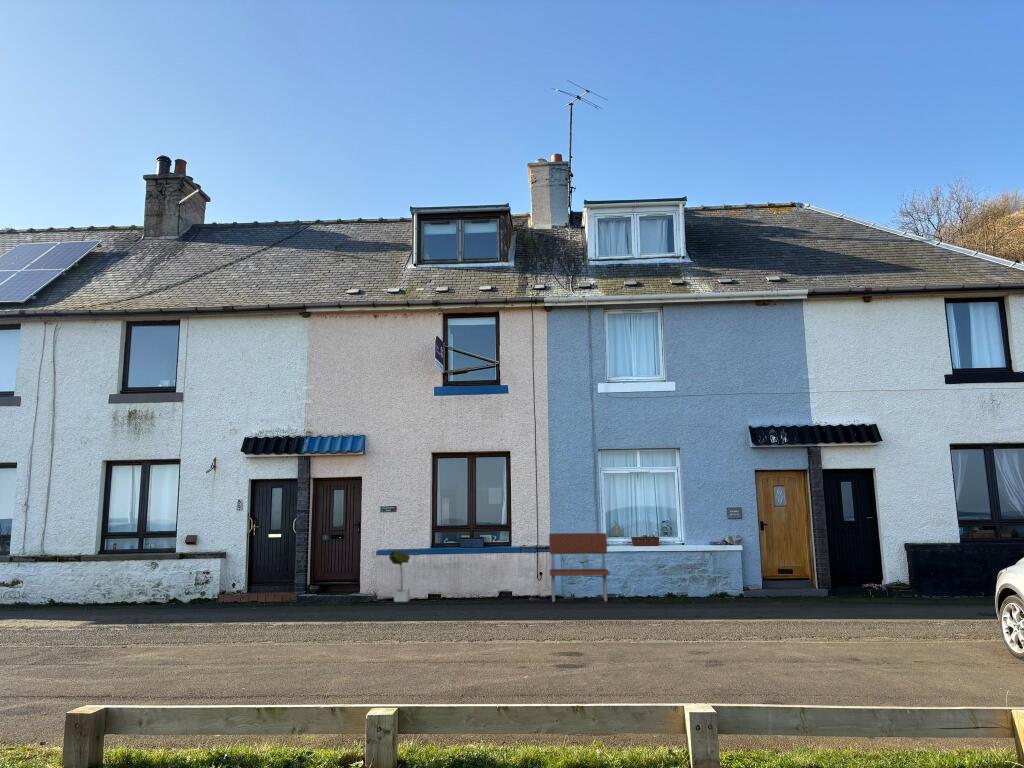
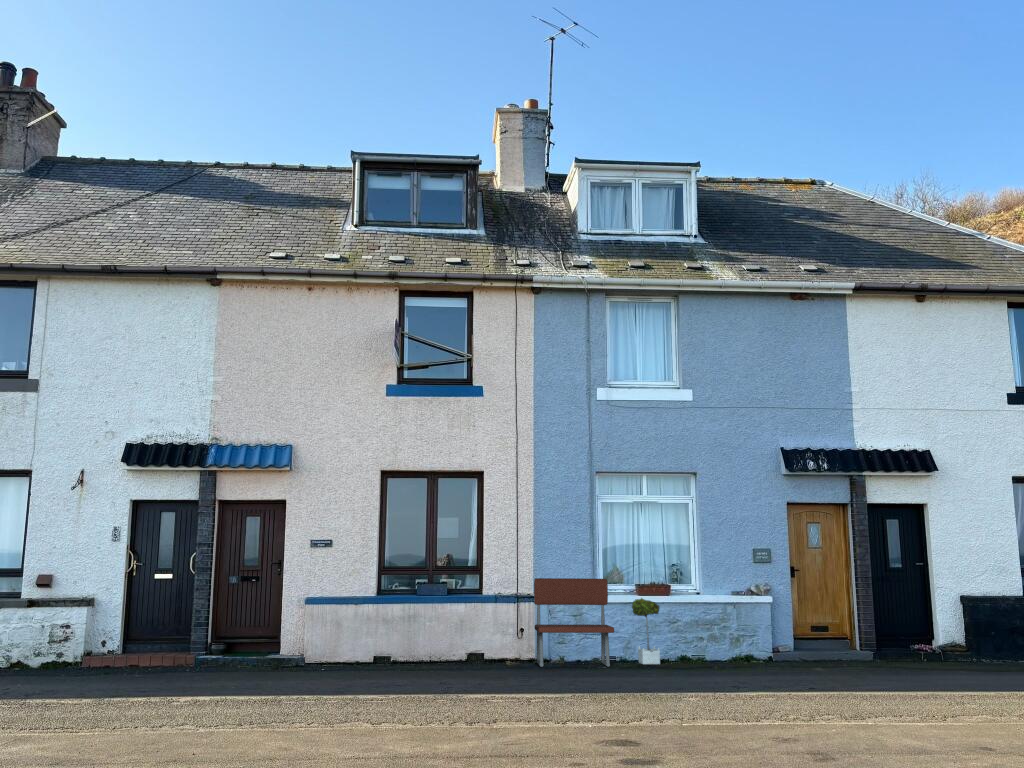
potted tree: present [389,551,410,602] -> present [632,598,660,664]

